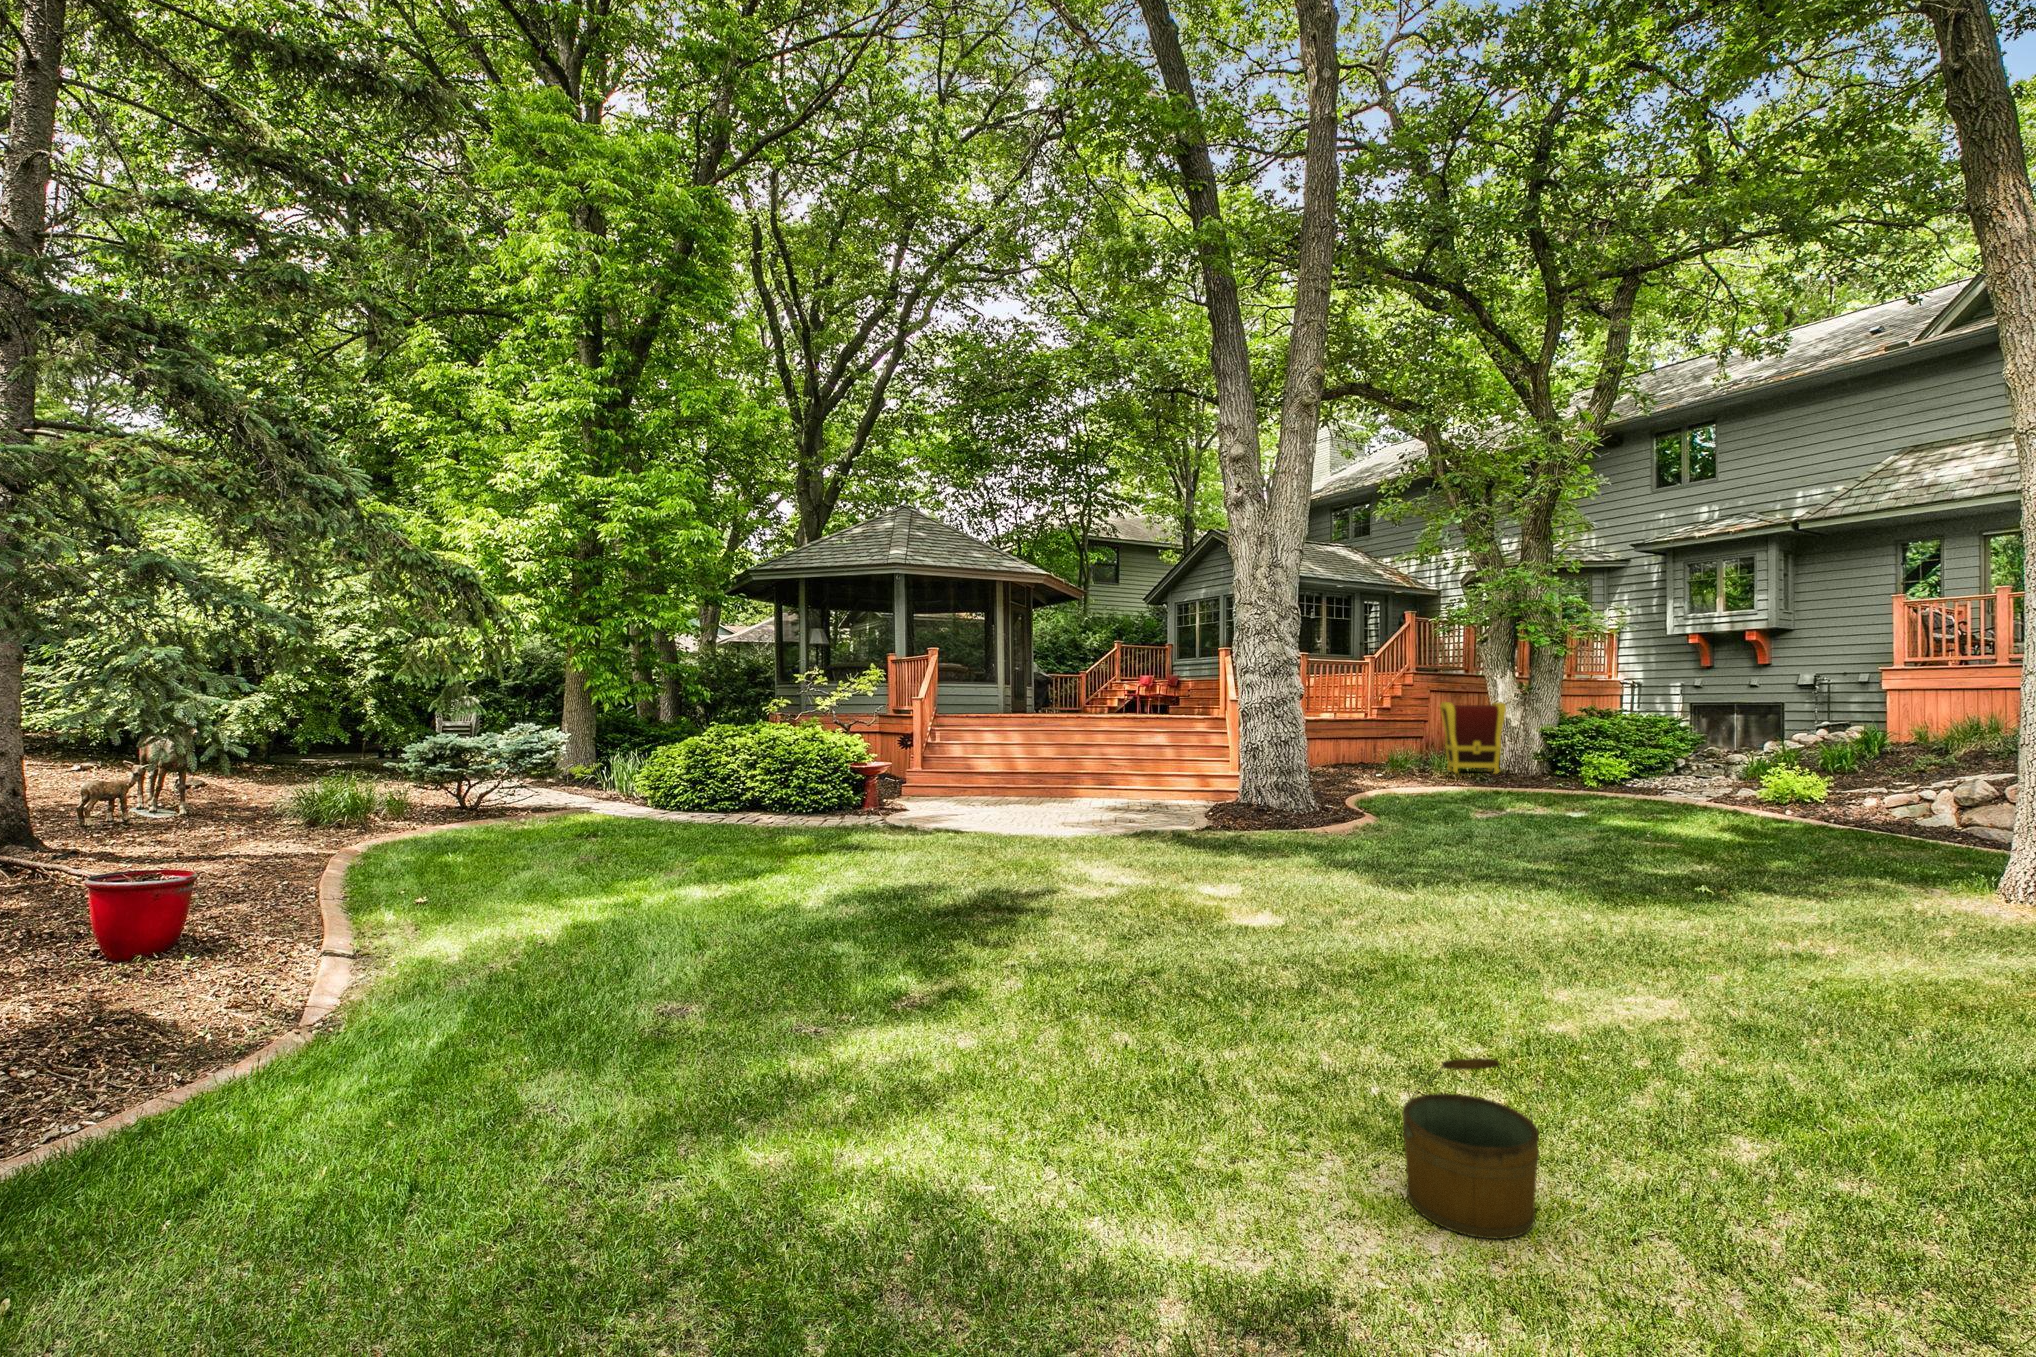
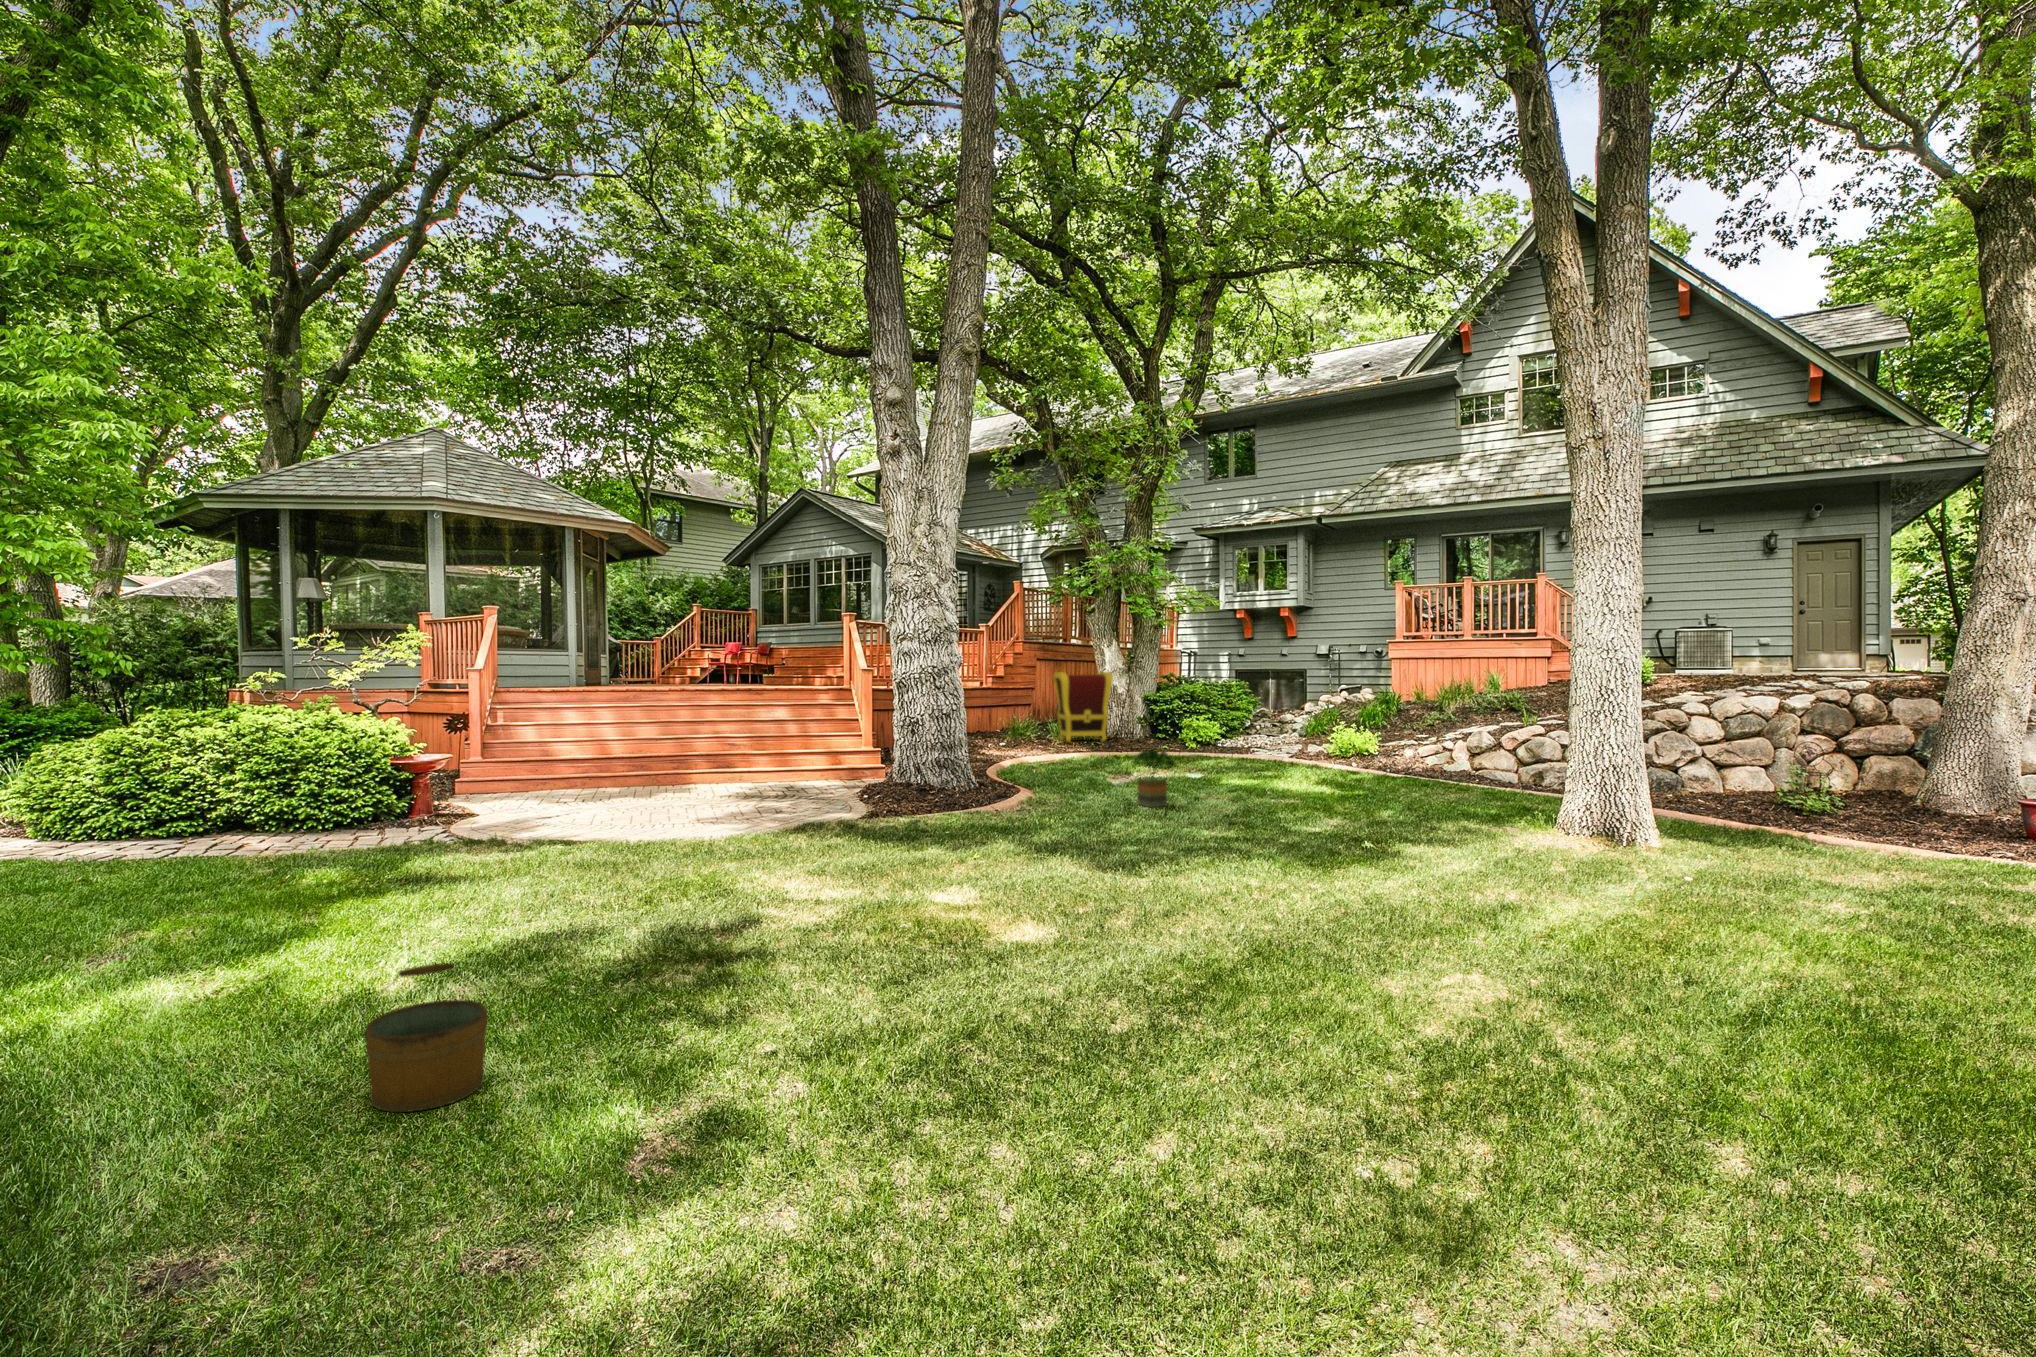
potted tree: none [1466,781,1514,841] -> present [1135,749,1175,807]
bucket: present [1402,1058,1539,1239] -> present [361,963,489,1112]

